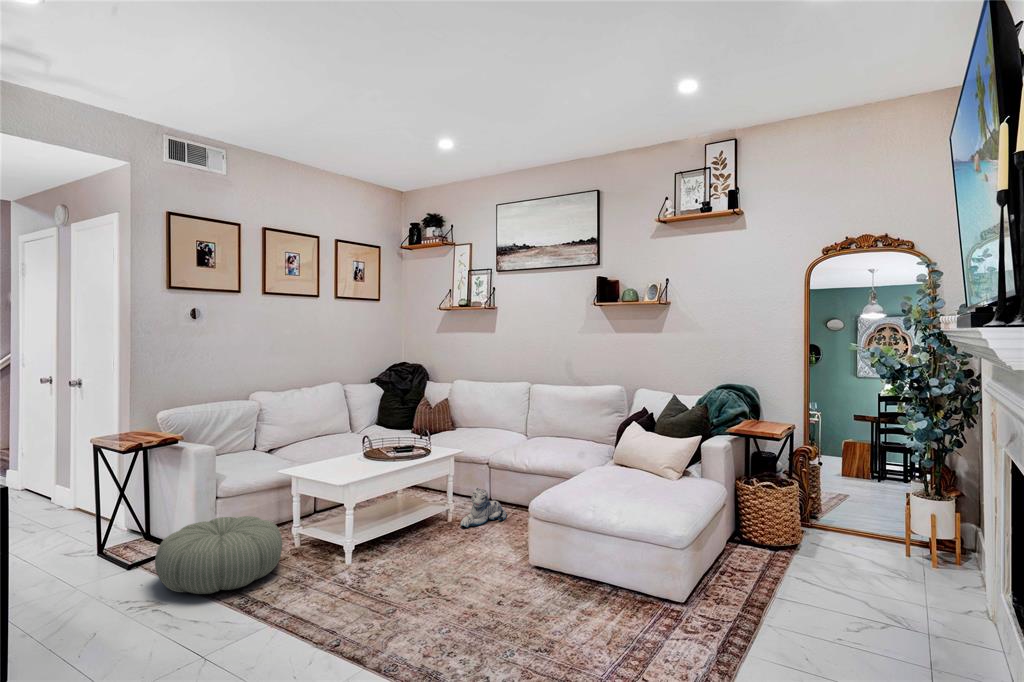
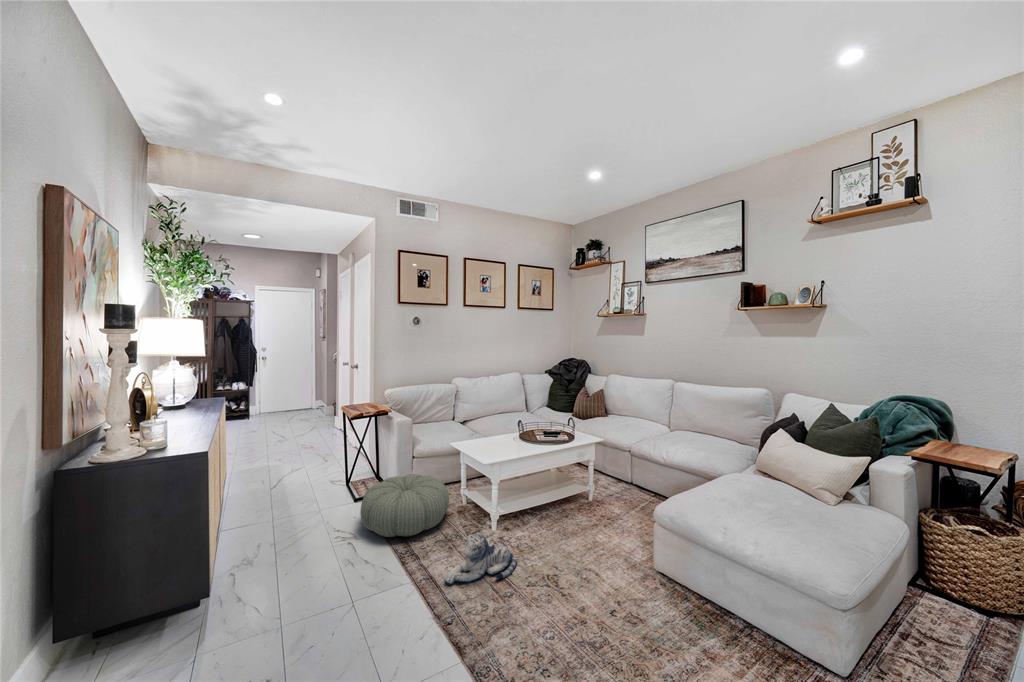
plush toy: present [460,488,507,527] -> present [444,532,517,584]

